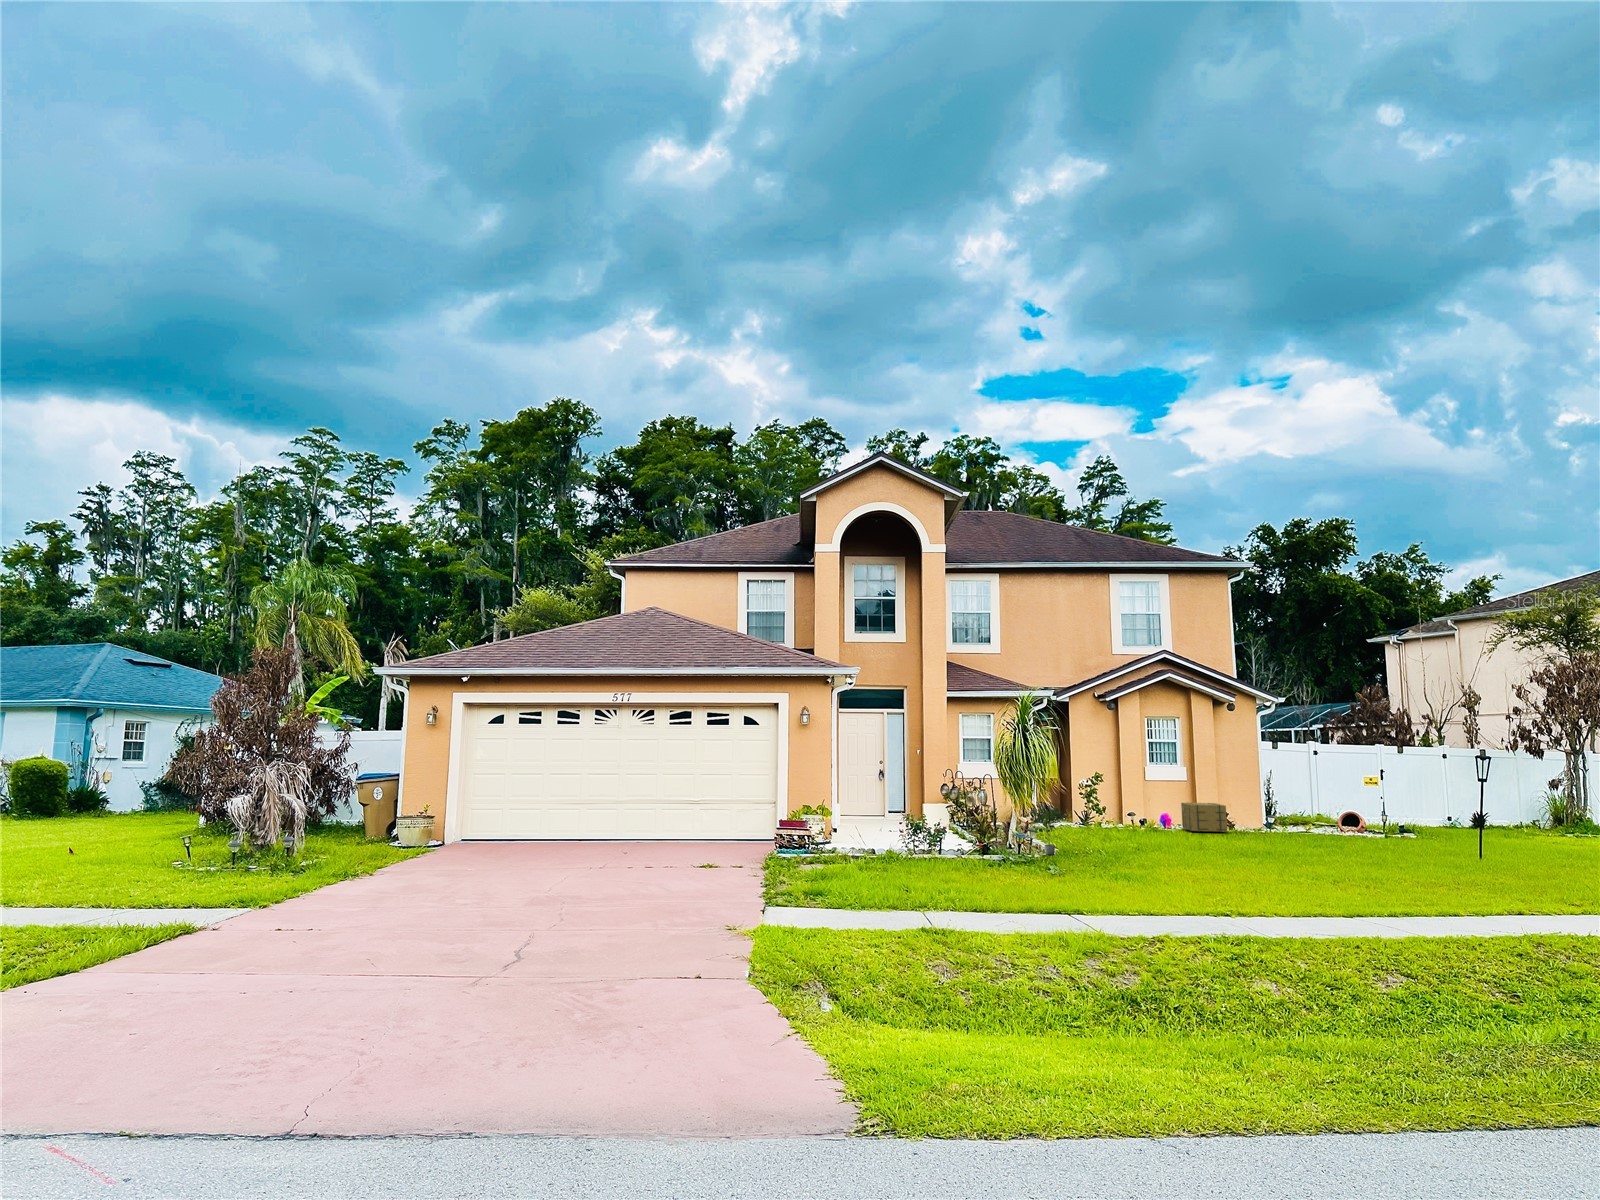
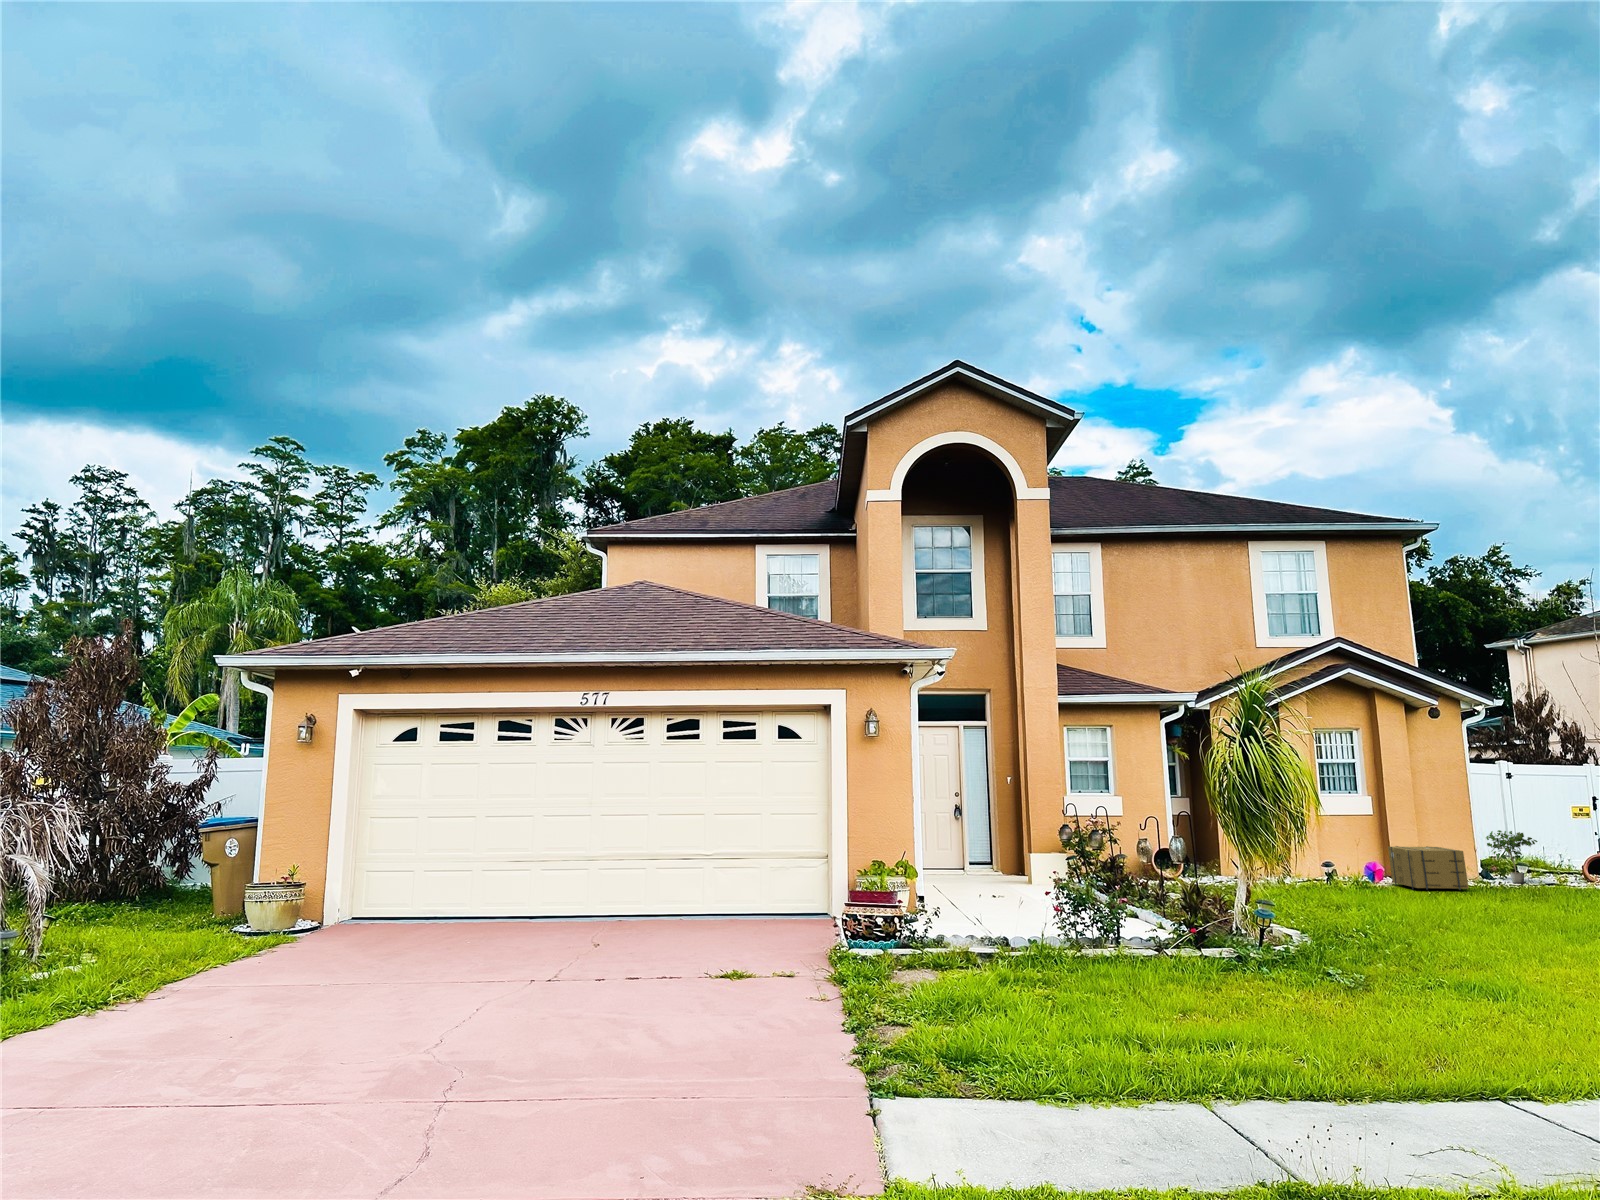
potted plant: present [1029,805,1068,855] -> present [1486,830,1537,884]

